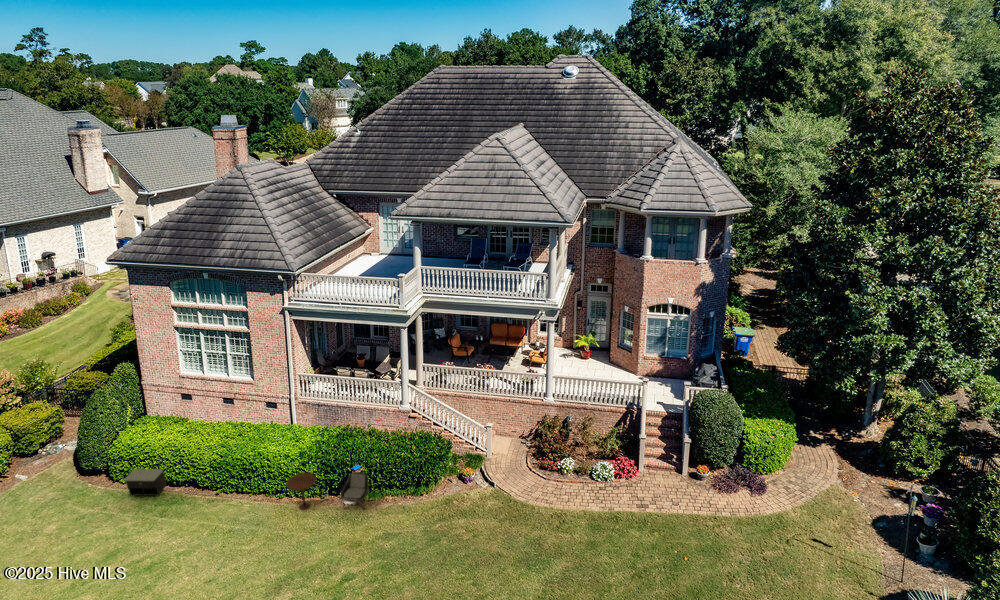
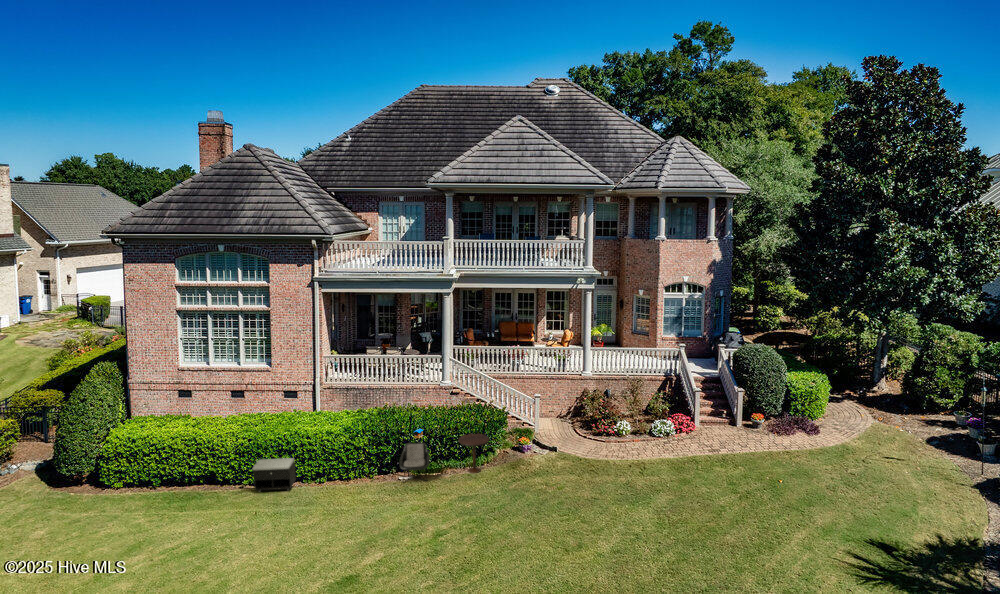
storage bench: present [125,469,167,496] -> present [253,458,296,492]
pedestal table: present [287,473,316,510] -> present [459,433,489,473]

